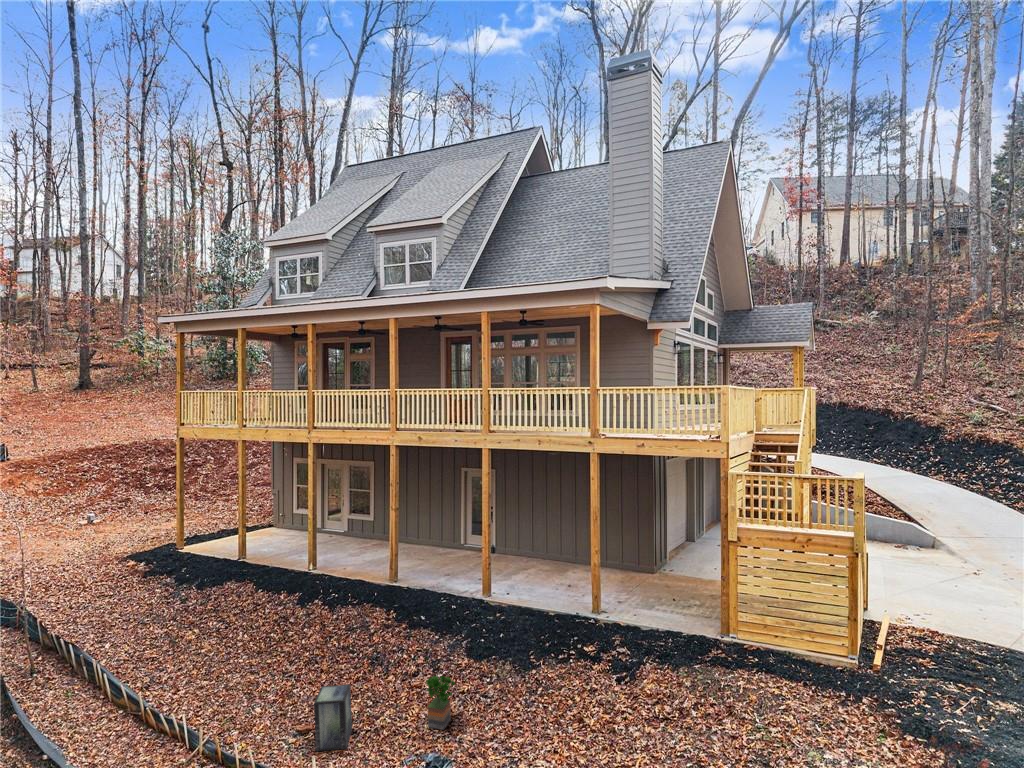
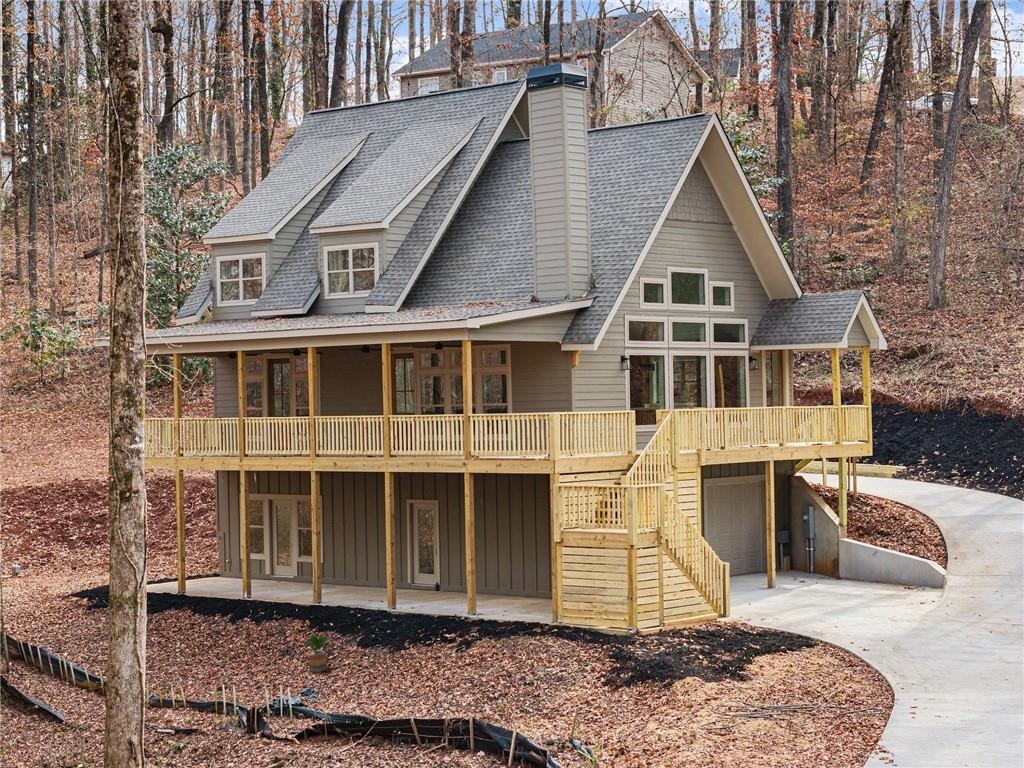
storage box: present [314,684,352,751] -> none [227,639,256,679]

